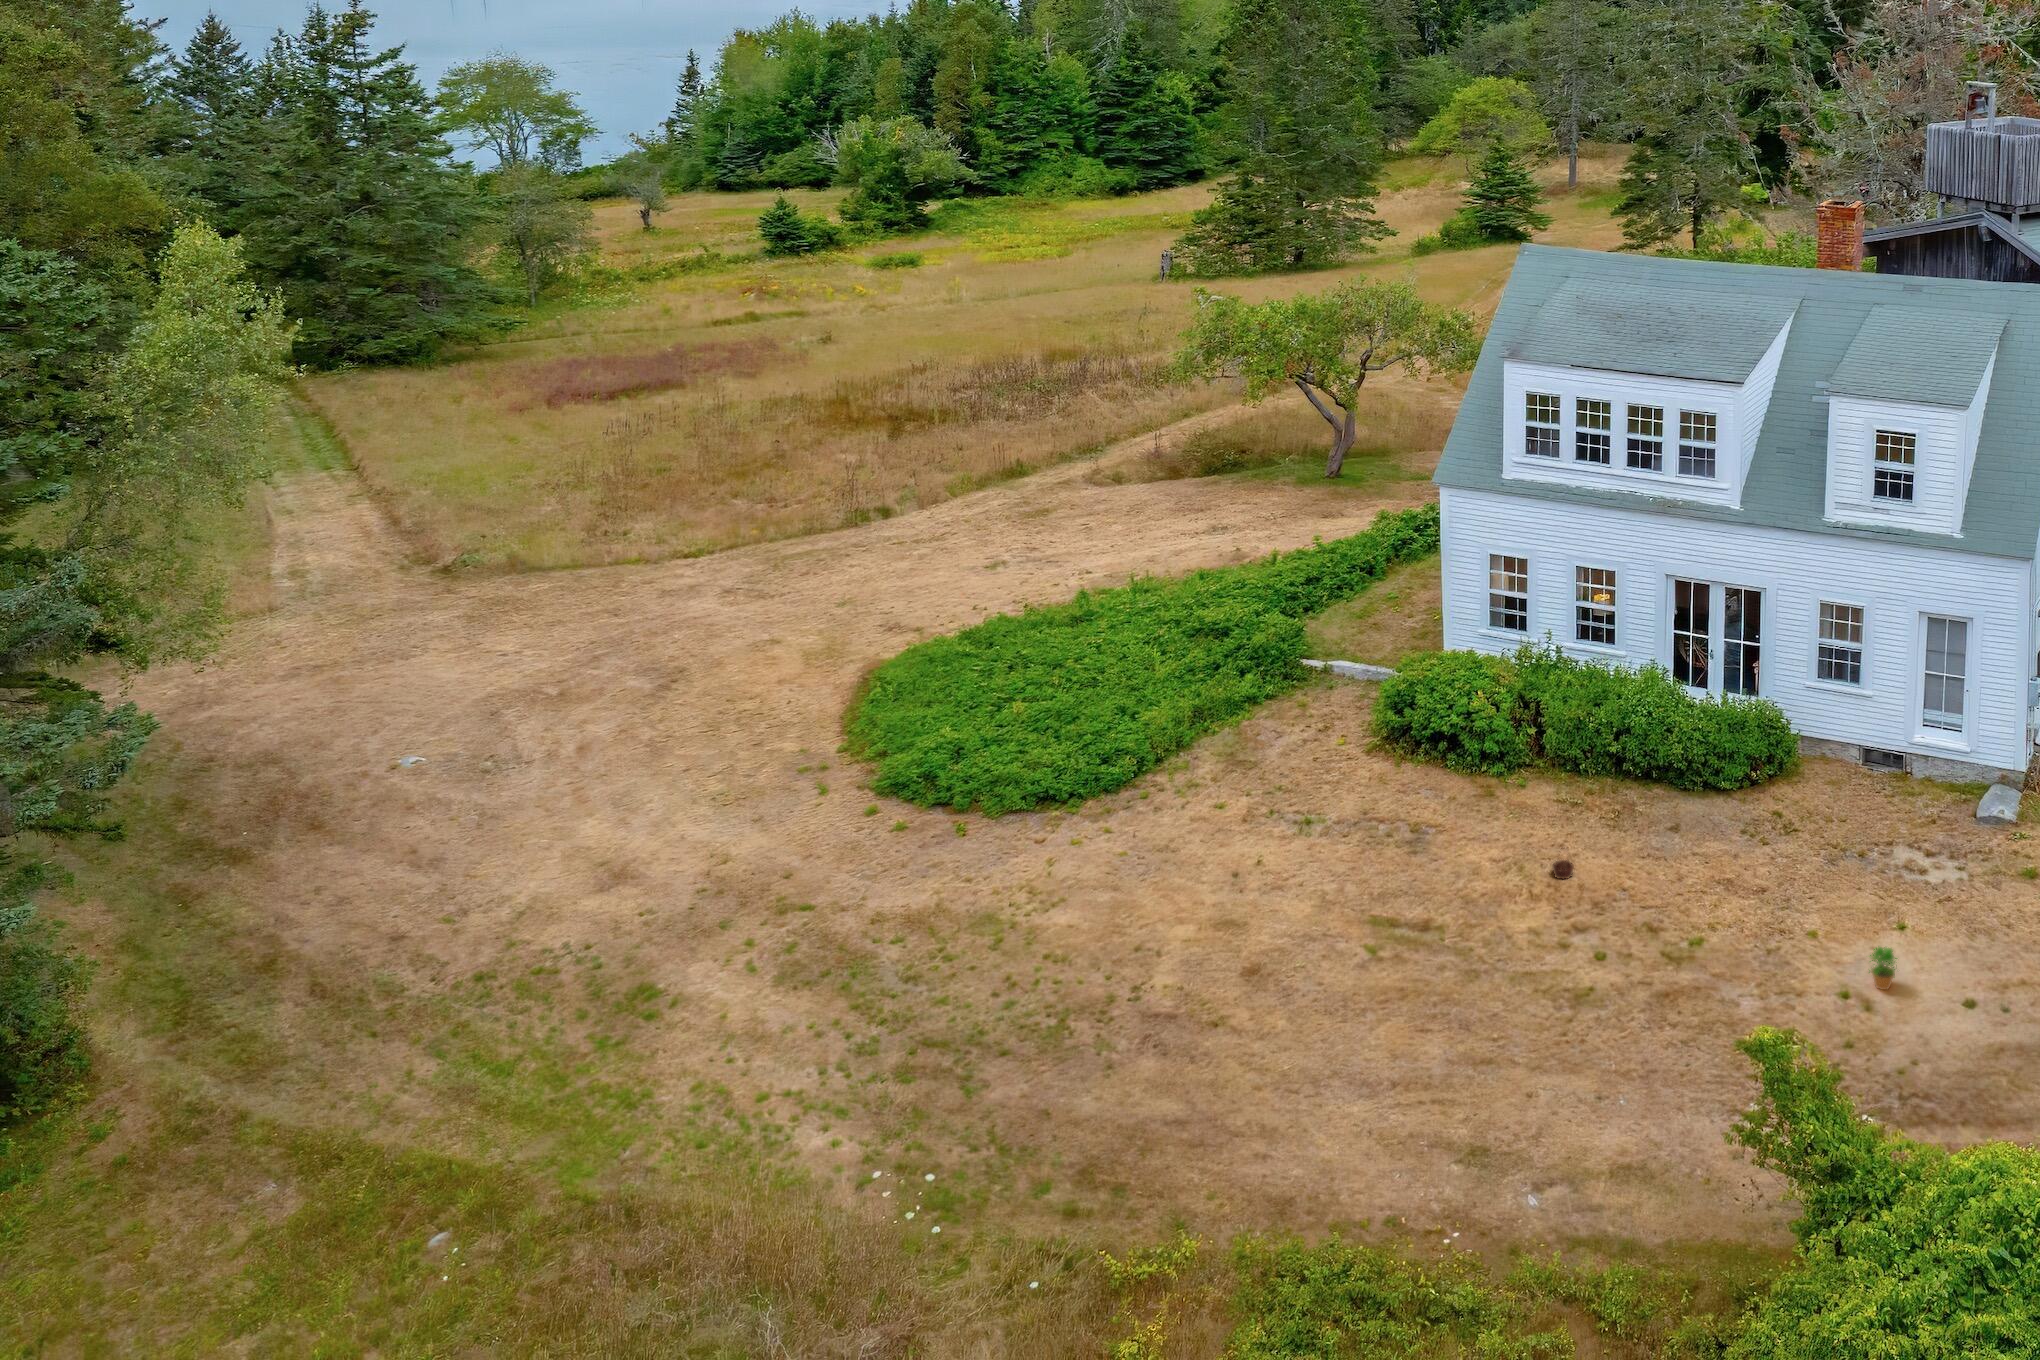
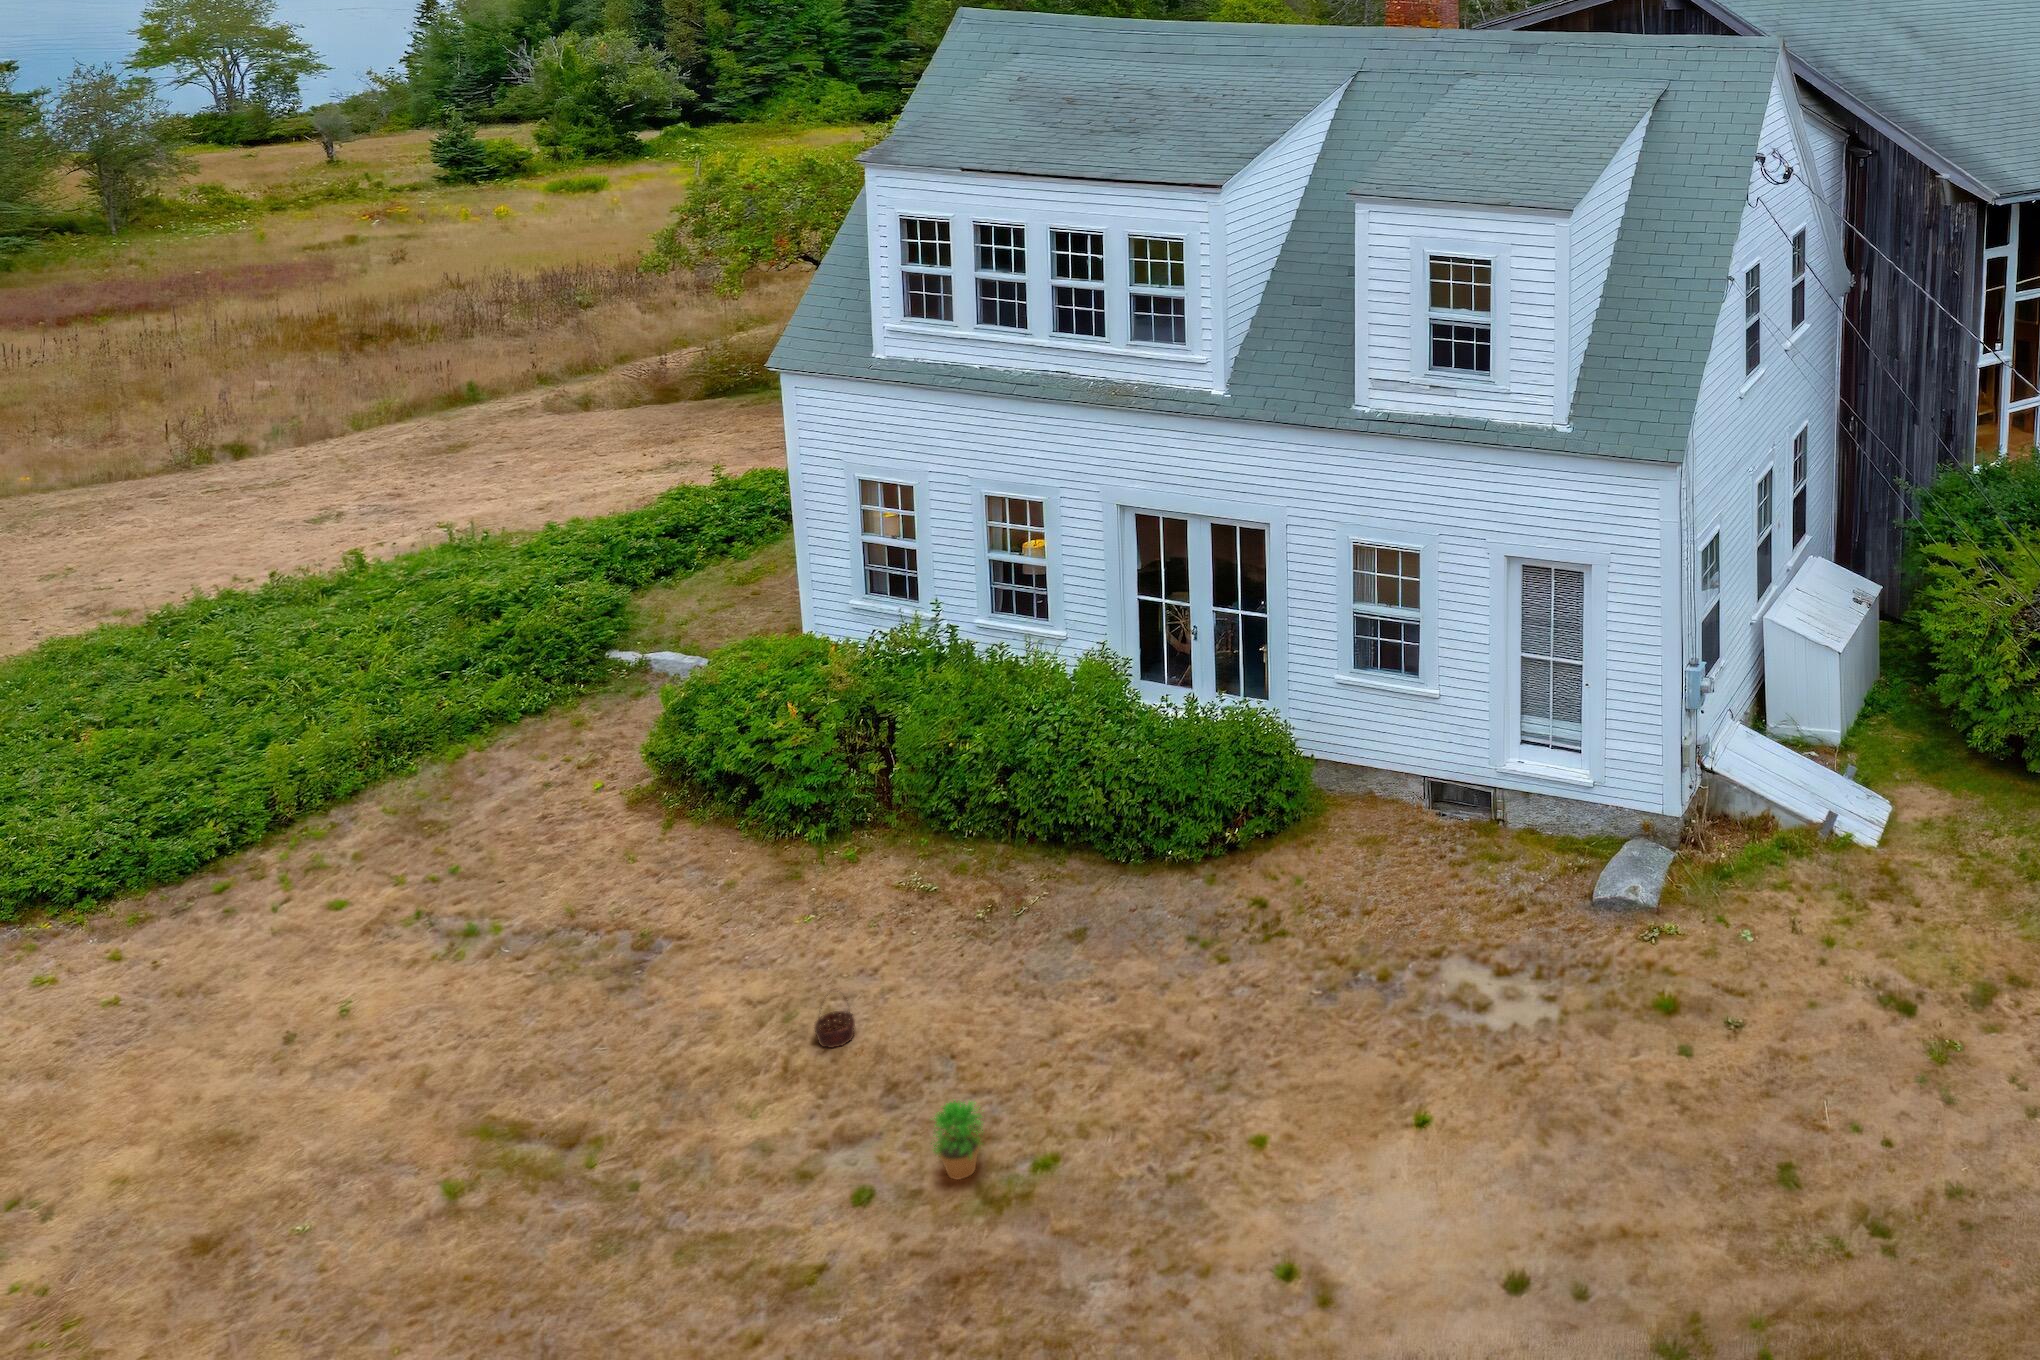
potted plant: present [1869,946,1897,990] -> present [931,1101,984,1180]

